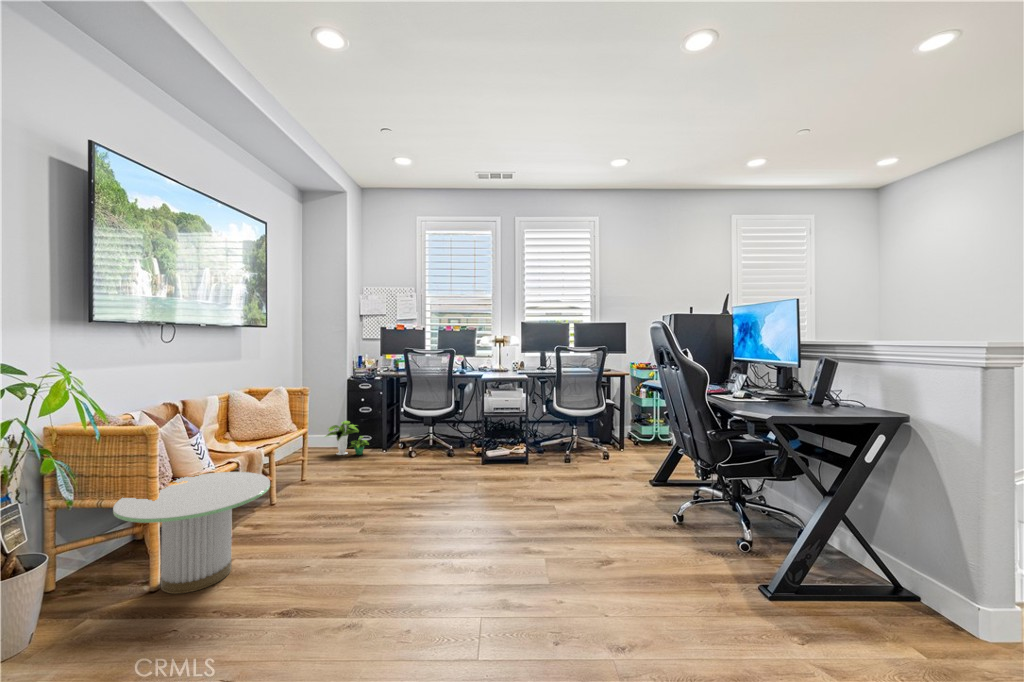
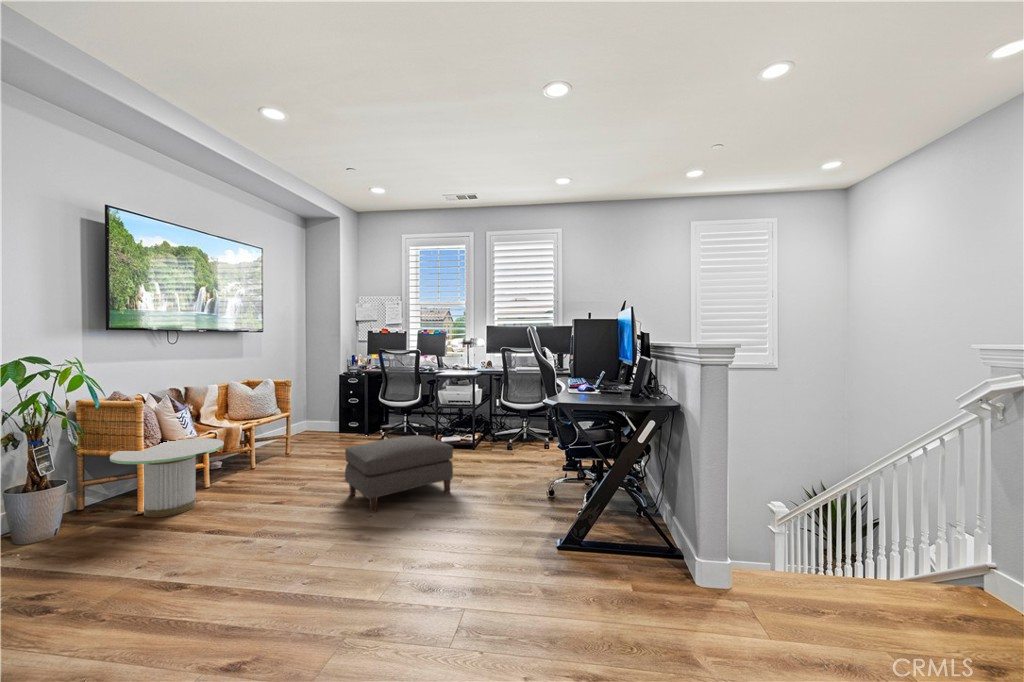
potted plant: present [326,421,368,455] -> none [317,410,354,438]
ottoman: none [429,456,558,564] -> present [345,436,453,513]

